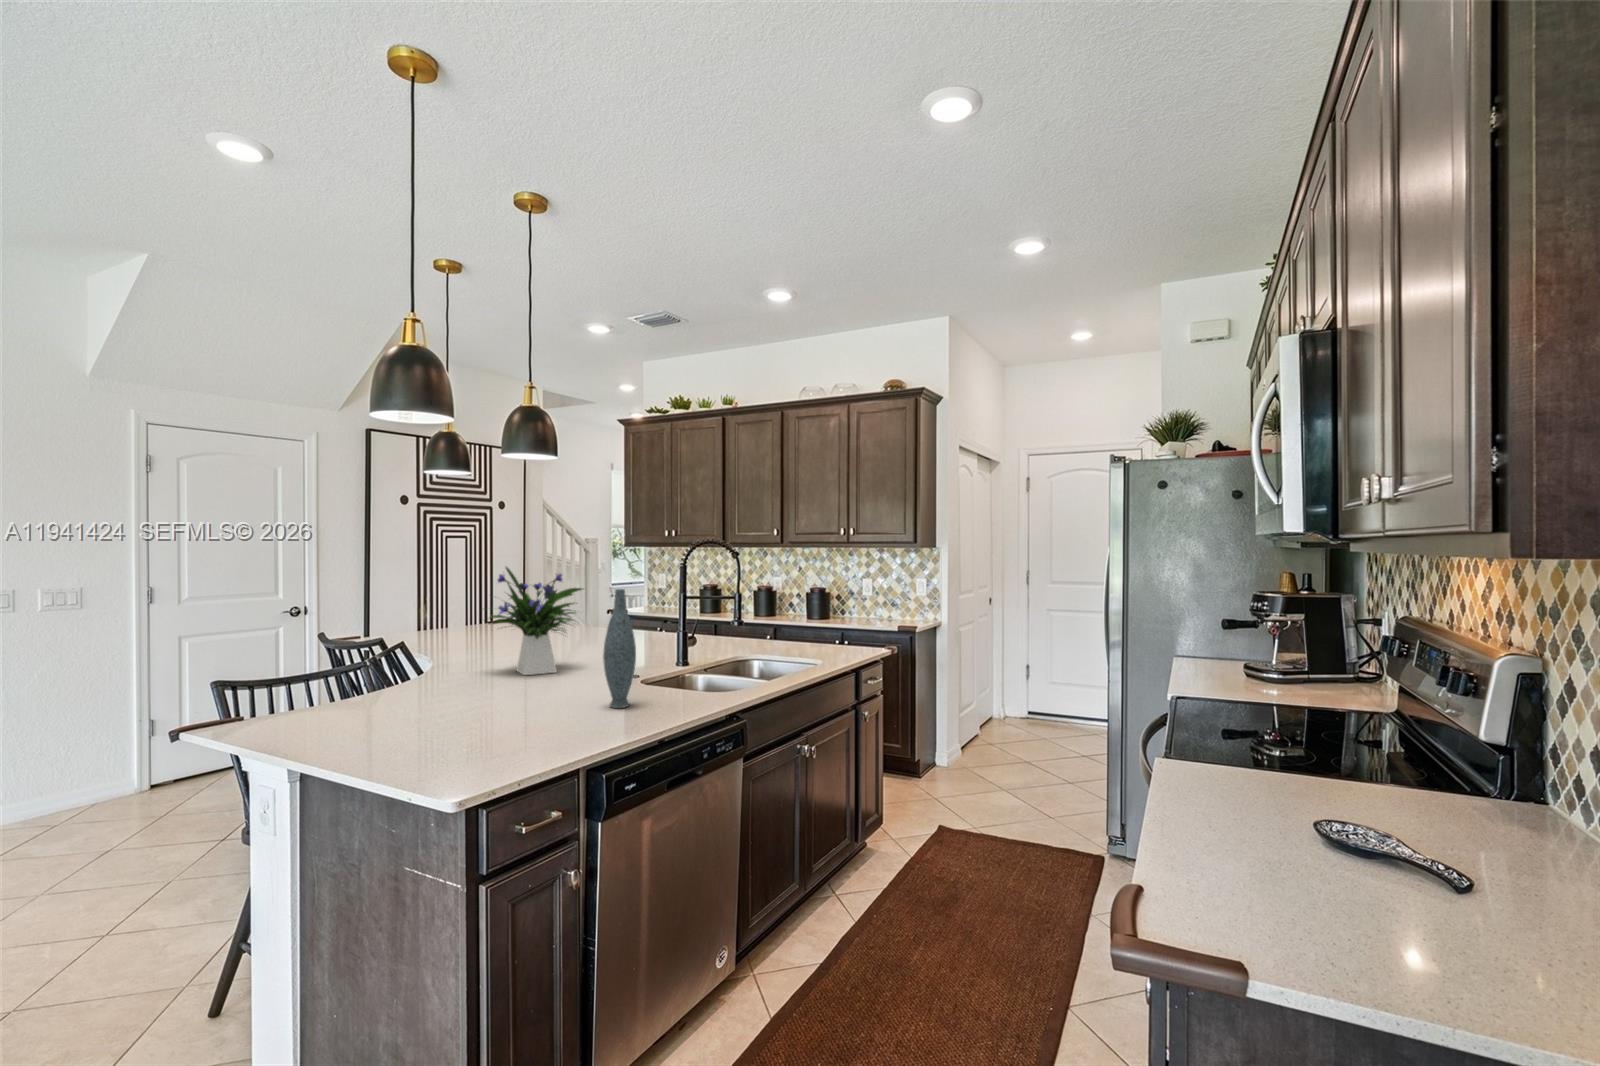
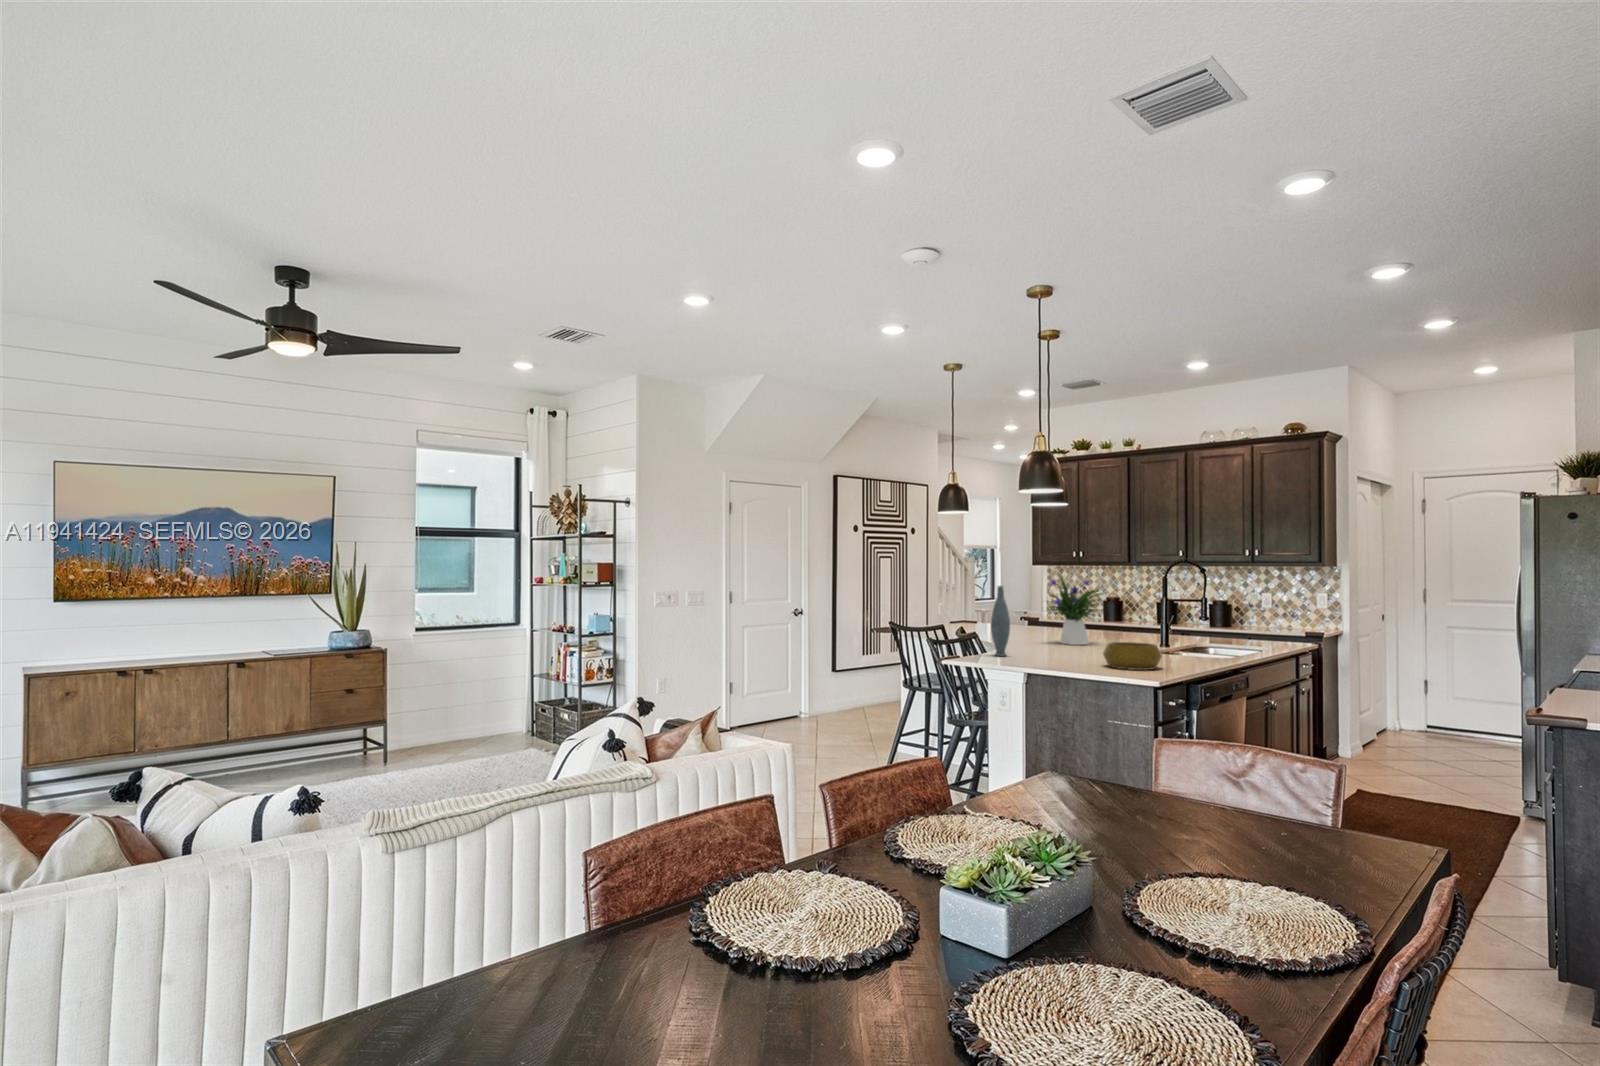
vase: present [603,589,636,708] -> present [991,586,1010,656]
decorative bowl: none [414,700,532,766] -> present [1103,642,1162,670]

